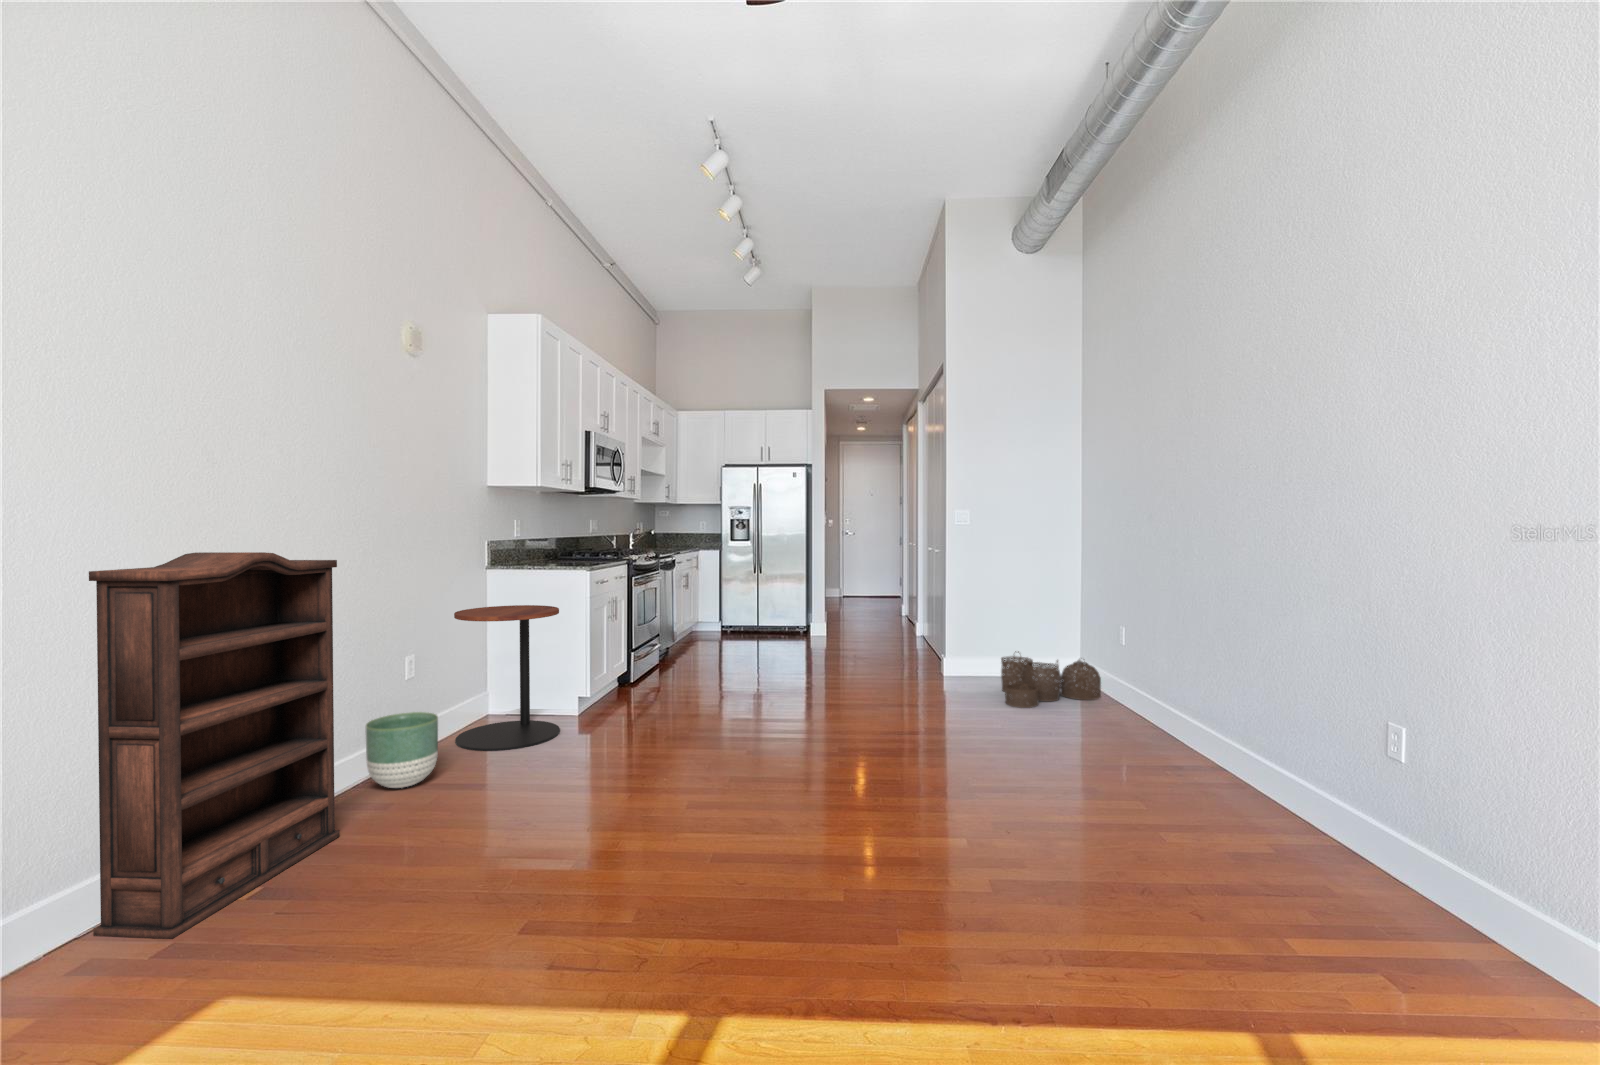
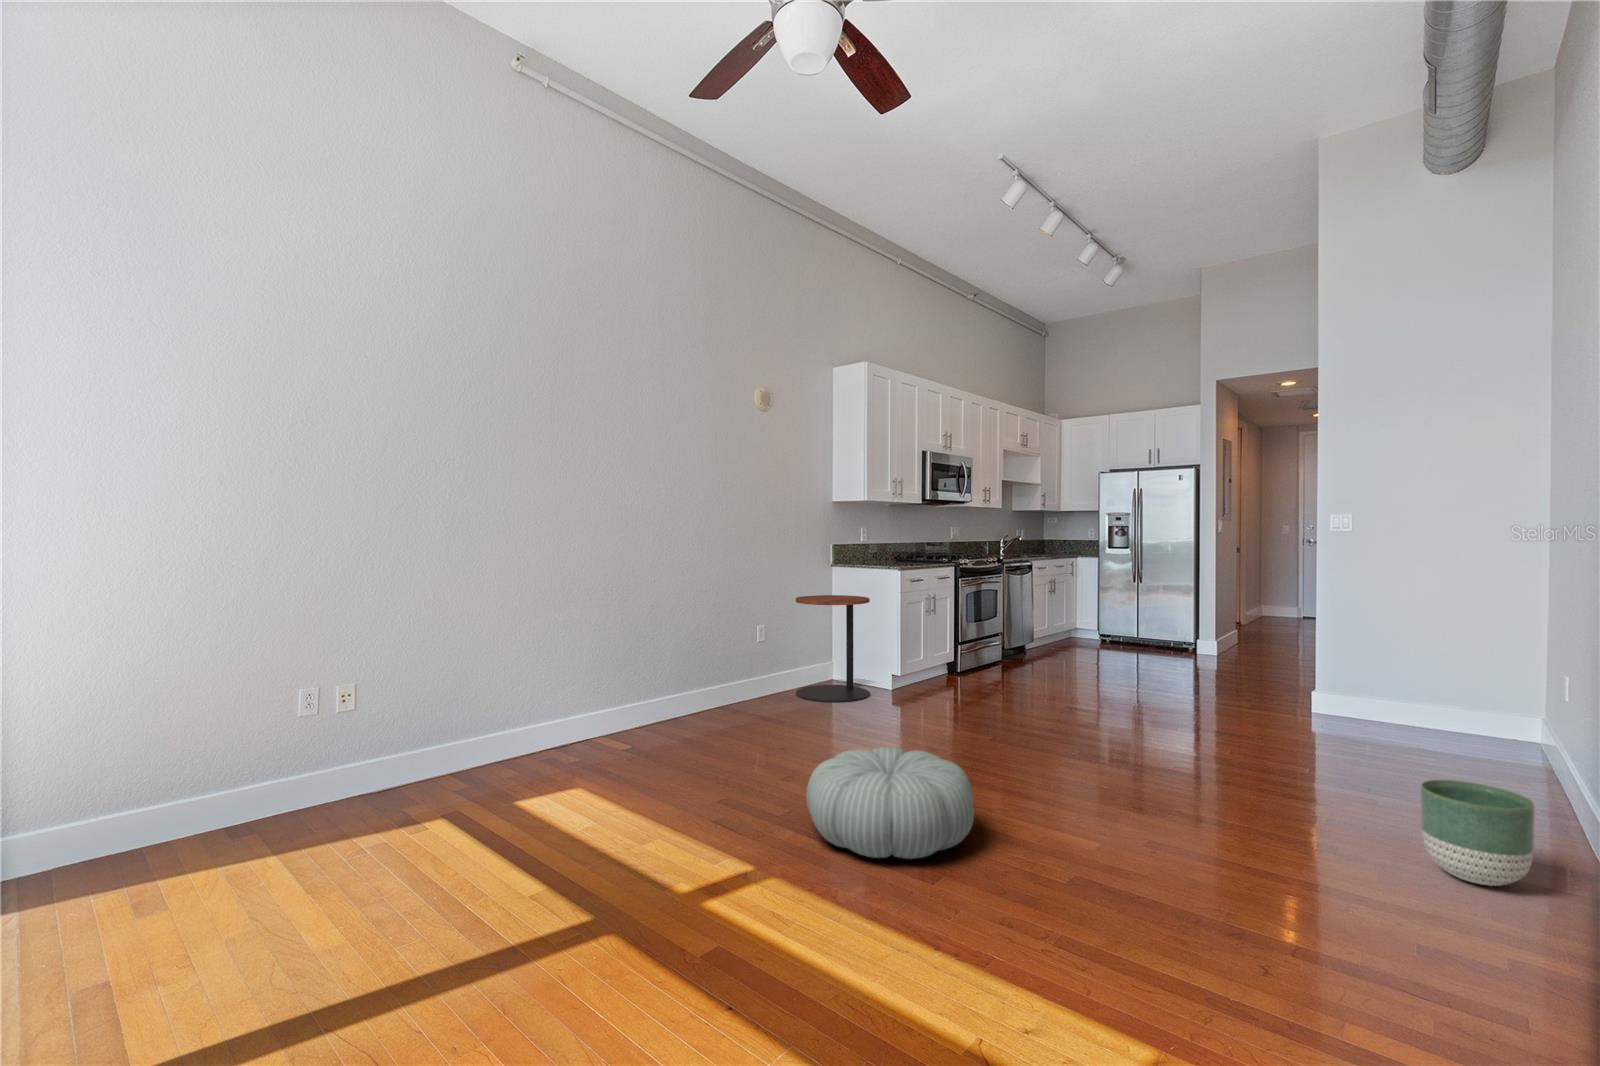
bookshelf: present [89,552,340,939] -> none [571,549,692,752]
woven basket: present [1001,651,1101,708] -> none [1339,688,1508,761]
planter: present [366,712,438,788] -> present [1421,780,1535,886]
pouf: none [703,804,928,980] -> present [806,747,974,859]

